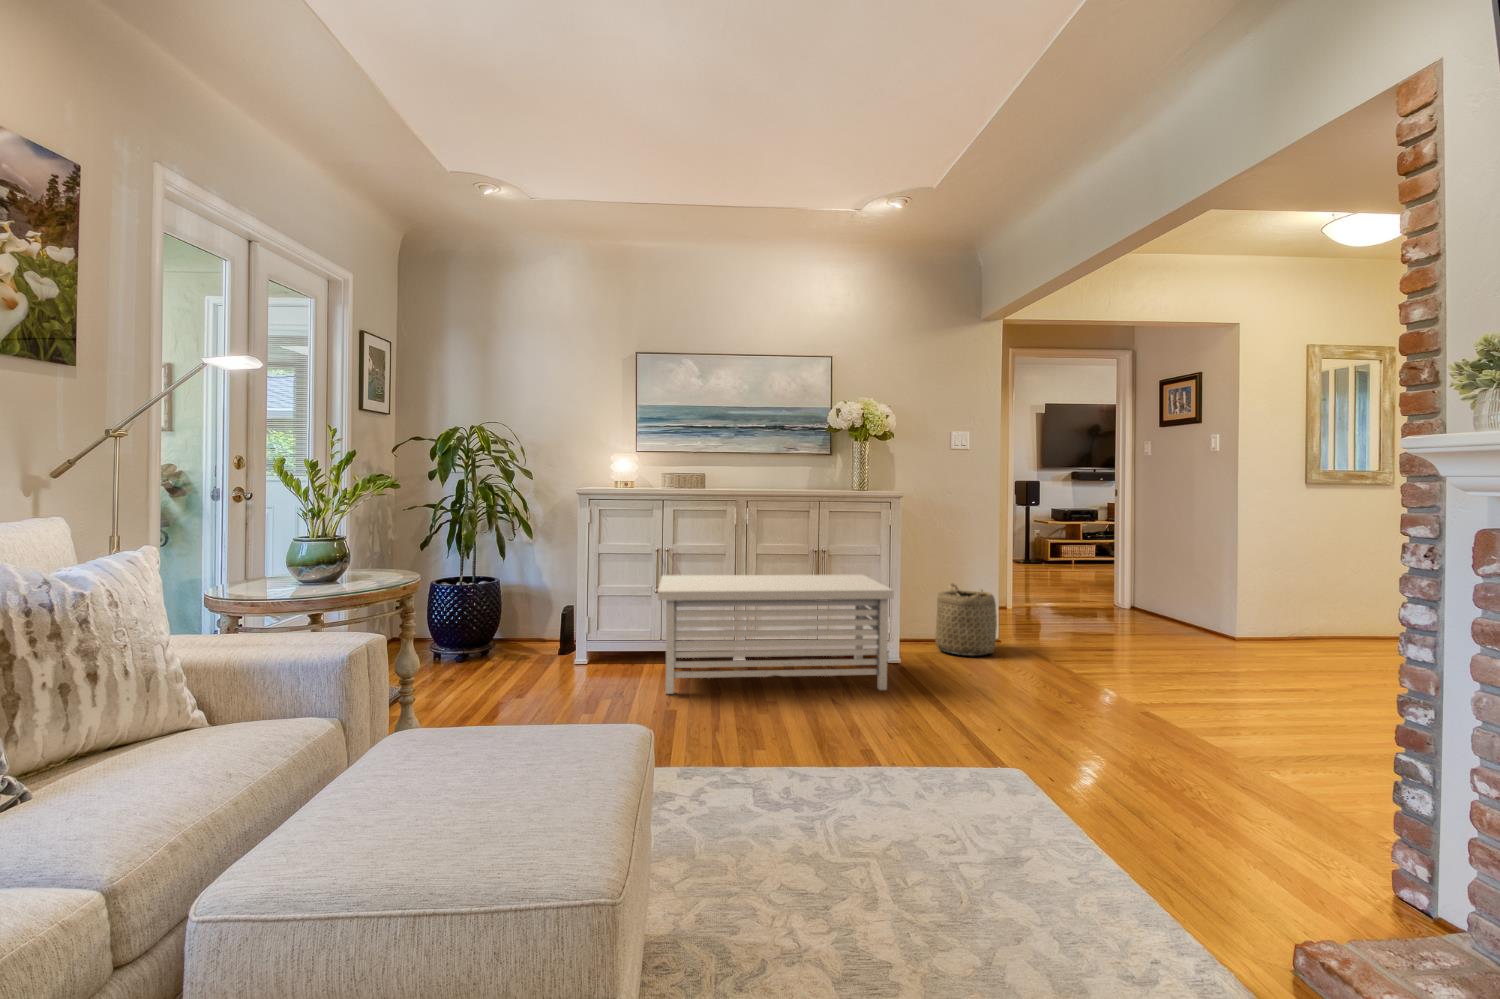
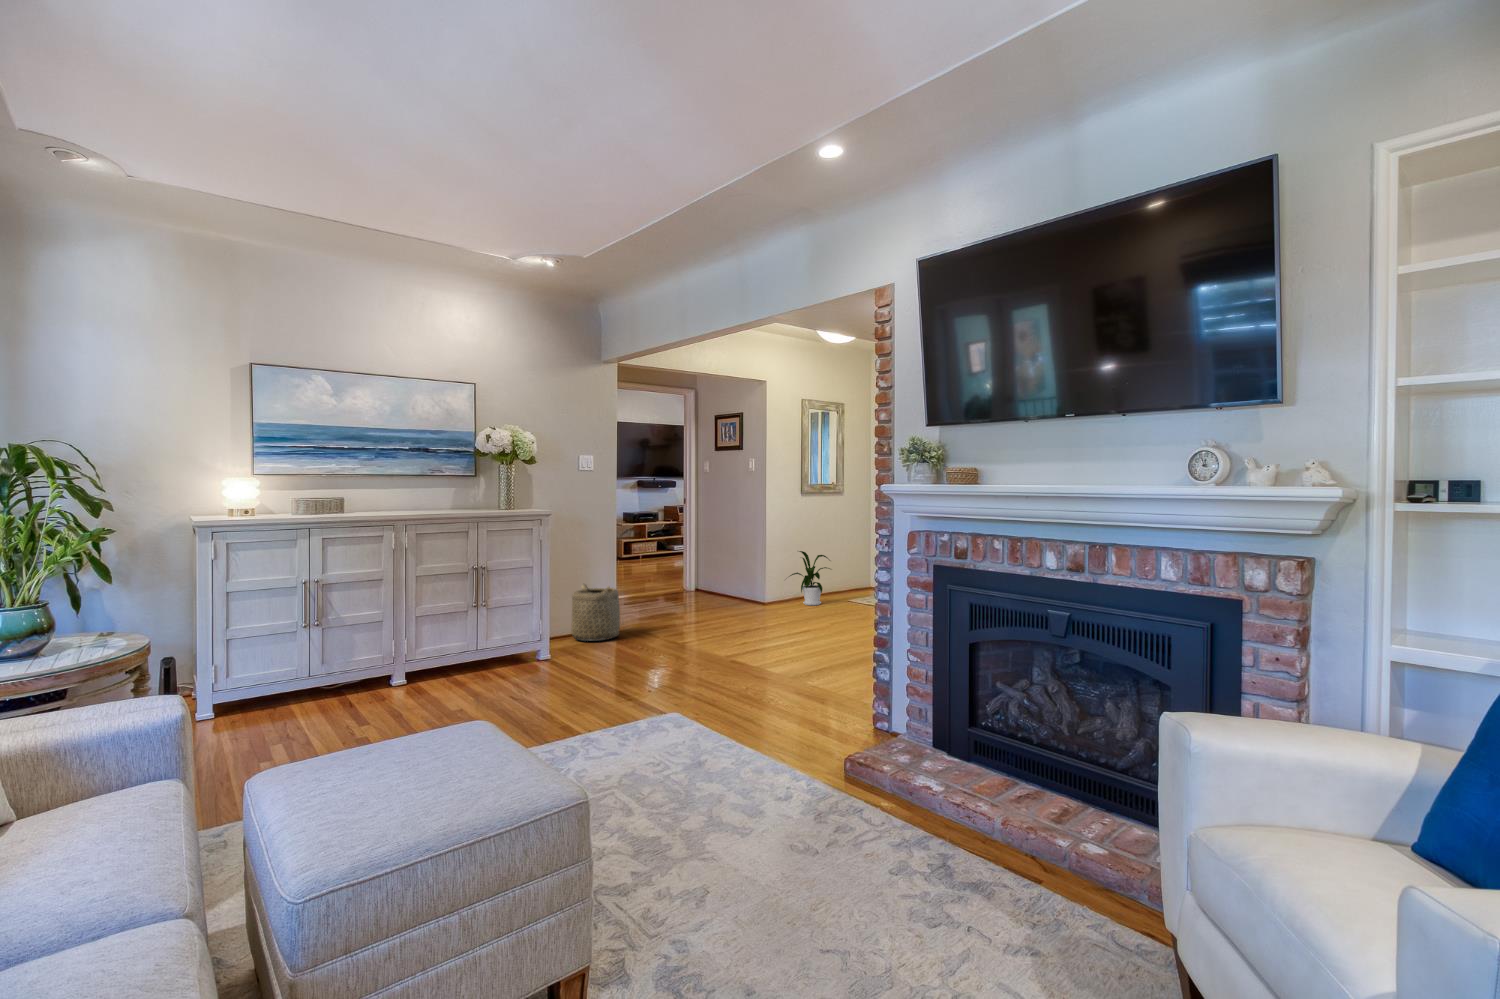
house plant: none [1262,567,1356,652] -> present [790,551,830,605]
storage bench: present [658,575,894,694] -> none [312,583,555,718]

